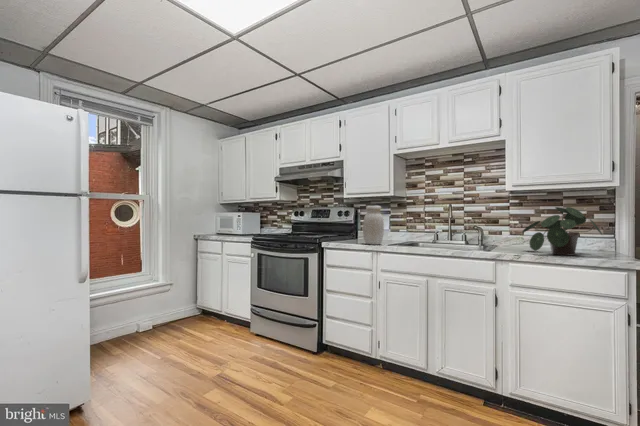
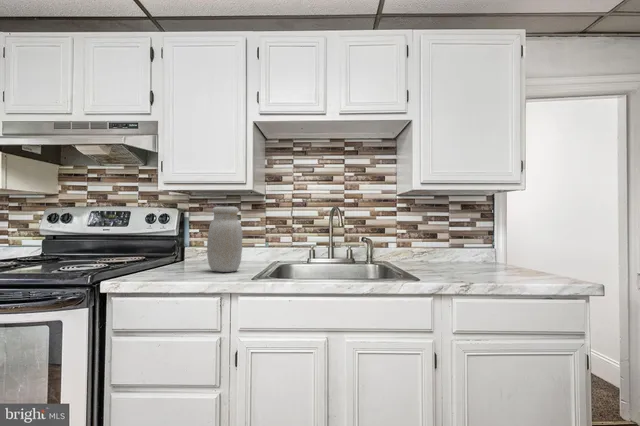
potted plant: present [523,207,602,255] -> none [425,214,508,272]

